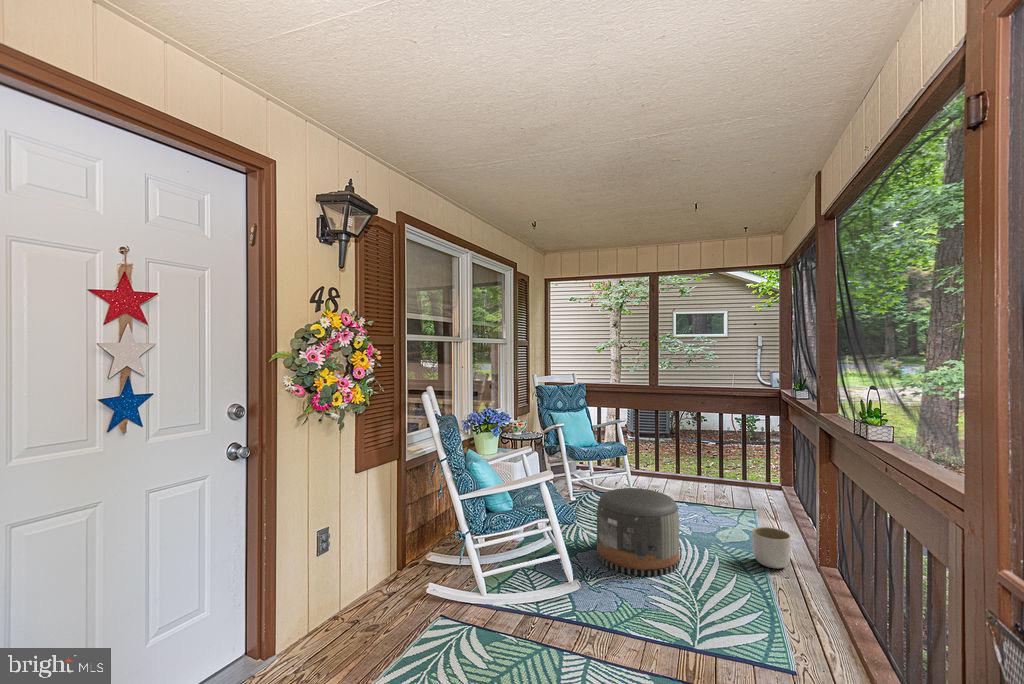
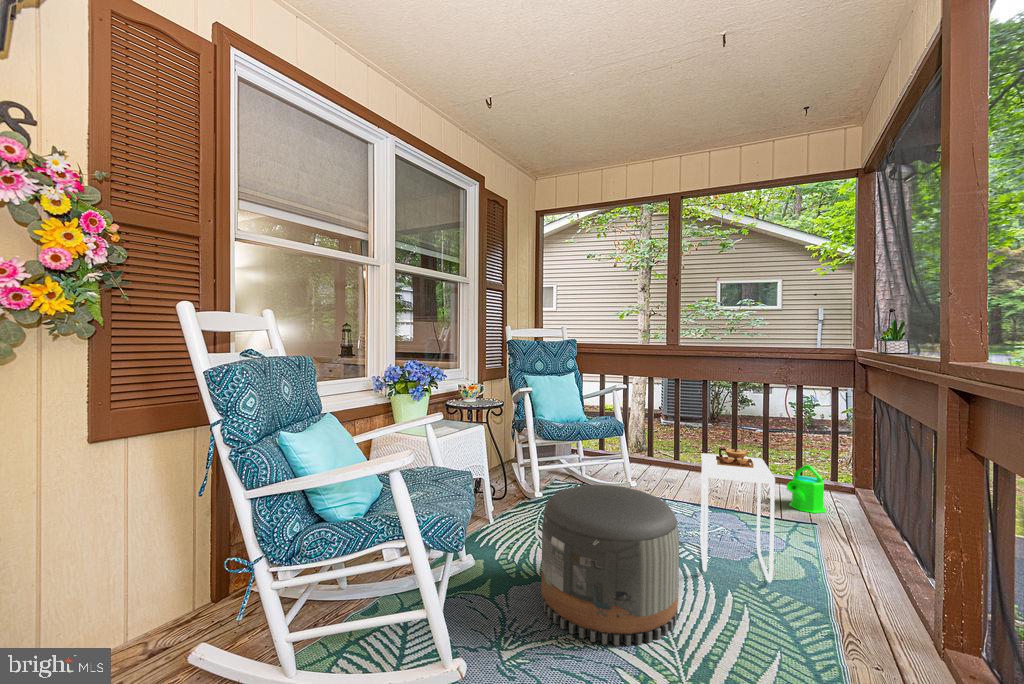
side table: none [684,462,731,543] -> present [701,448,775,582]
watering can: none [737,471,762,504] -> present [787,465,826,513]
planter: present [752,527,791,569] -> none [812,564,888,646]

